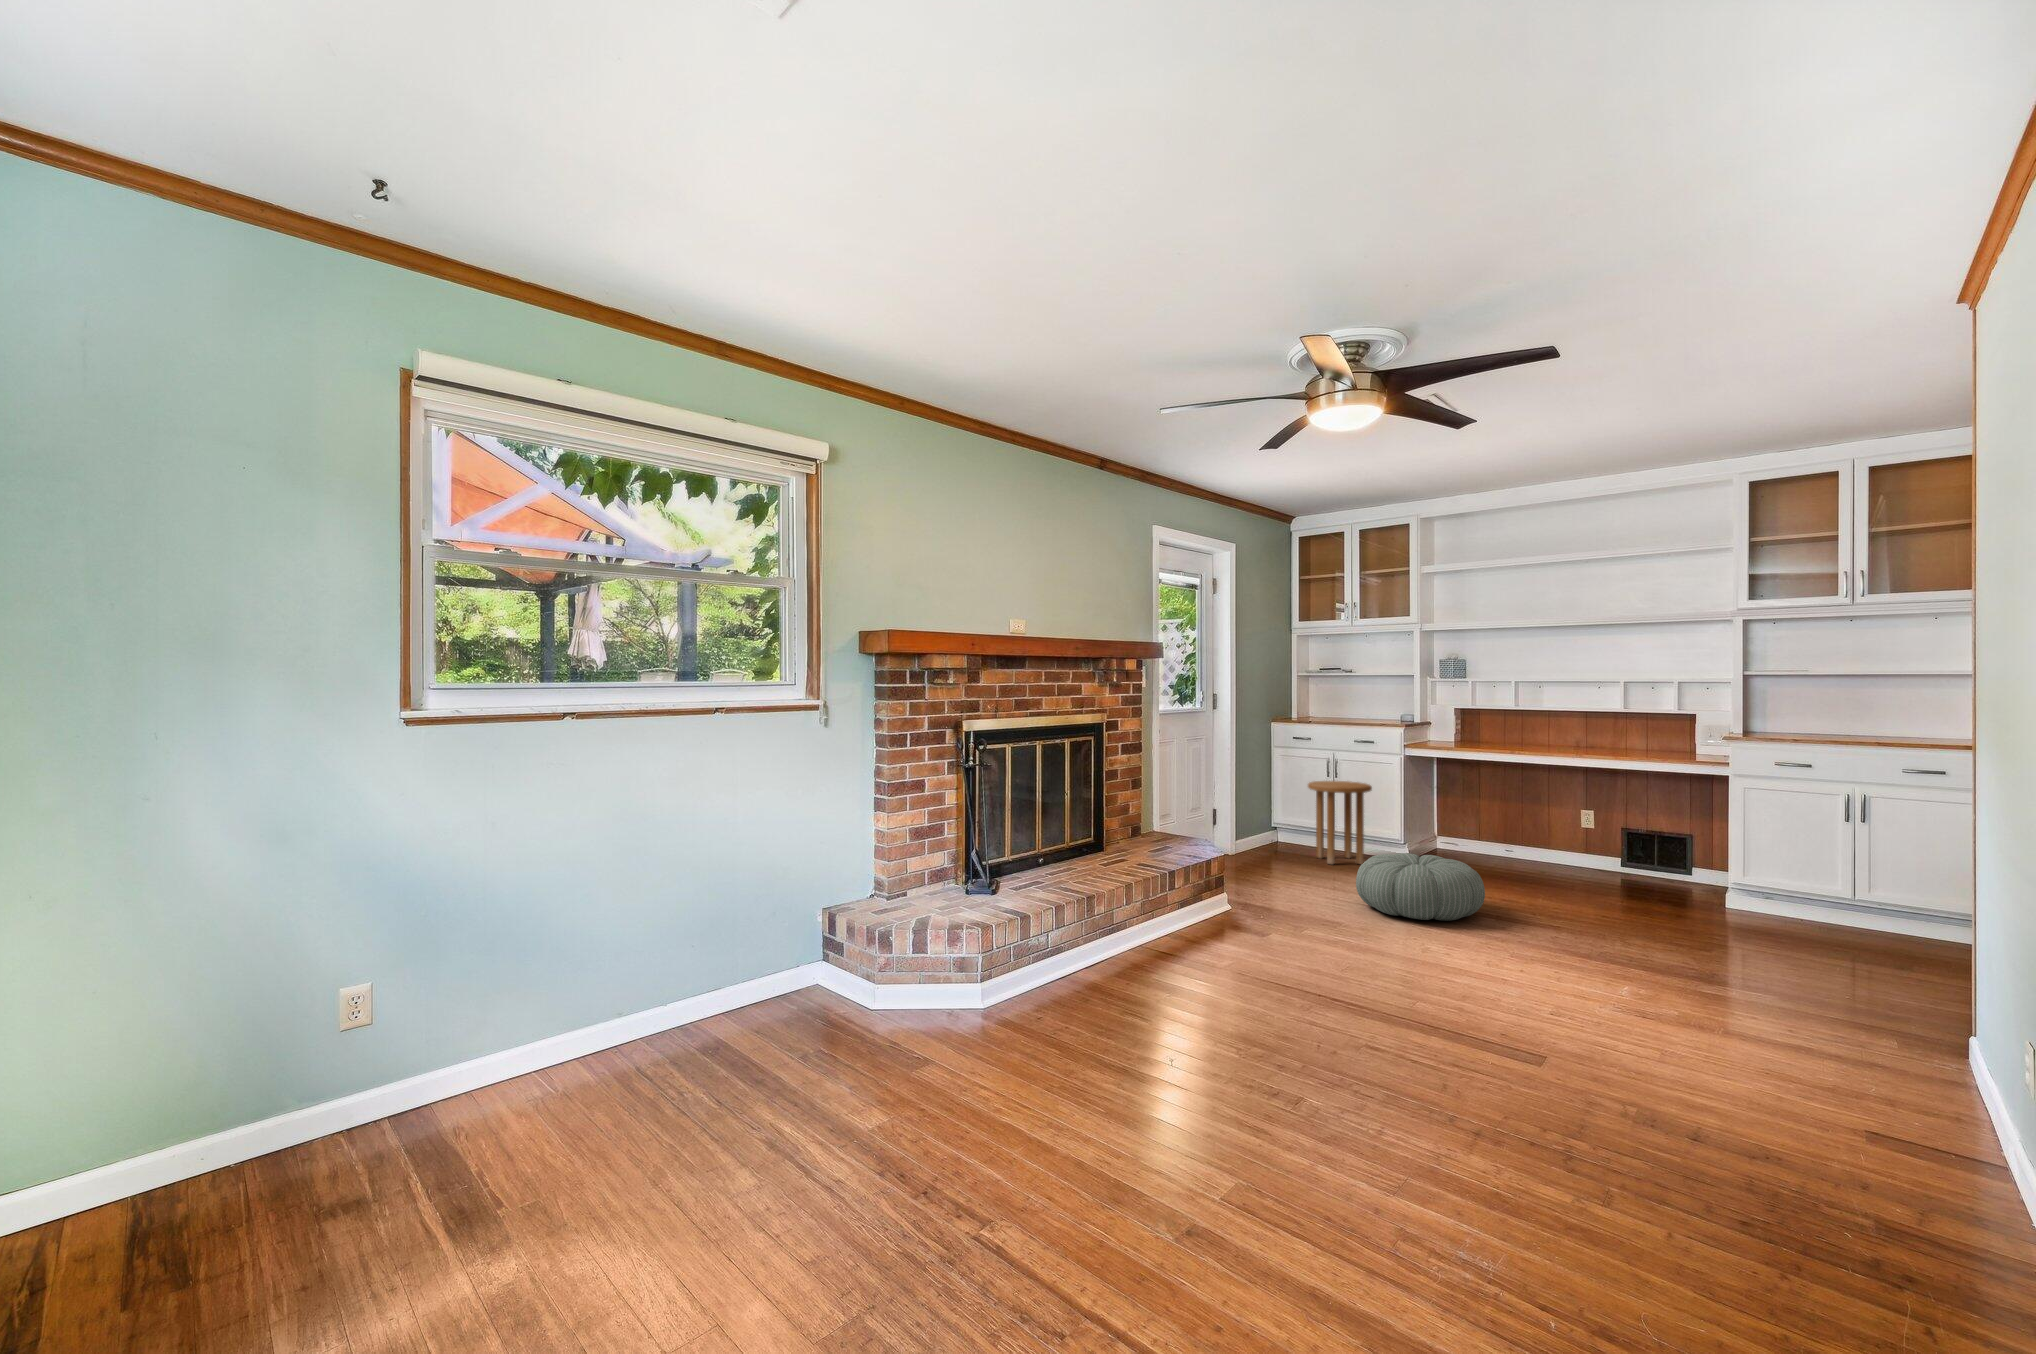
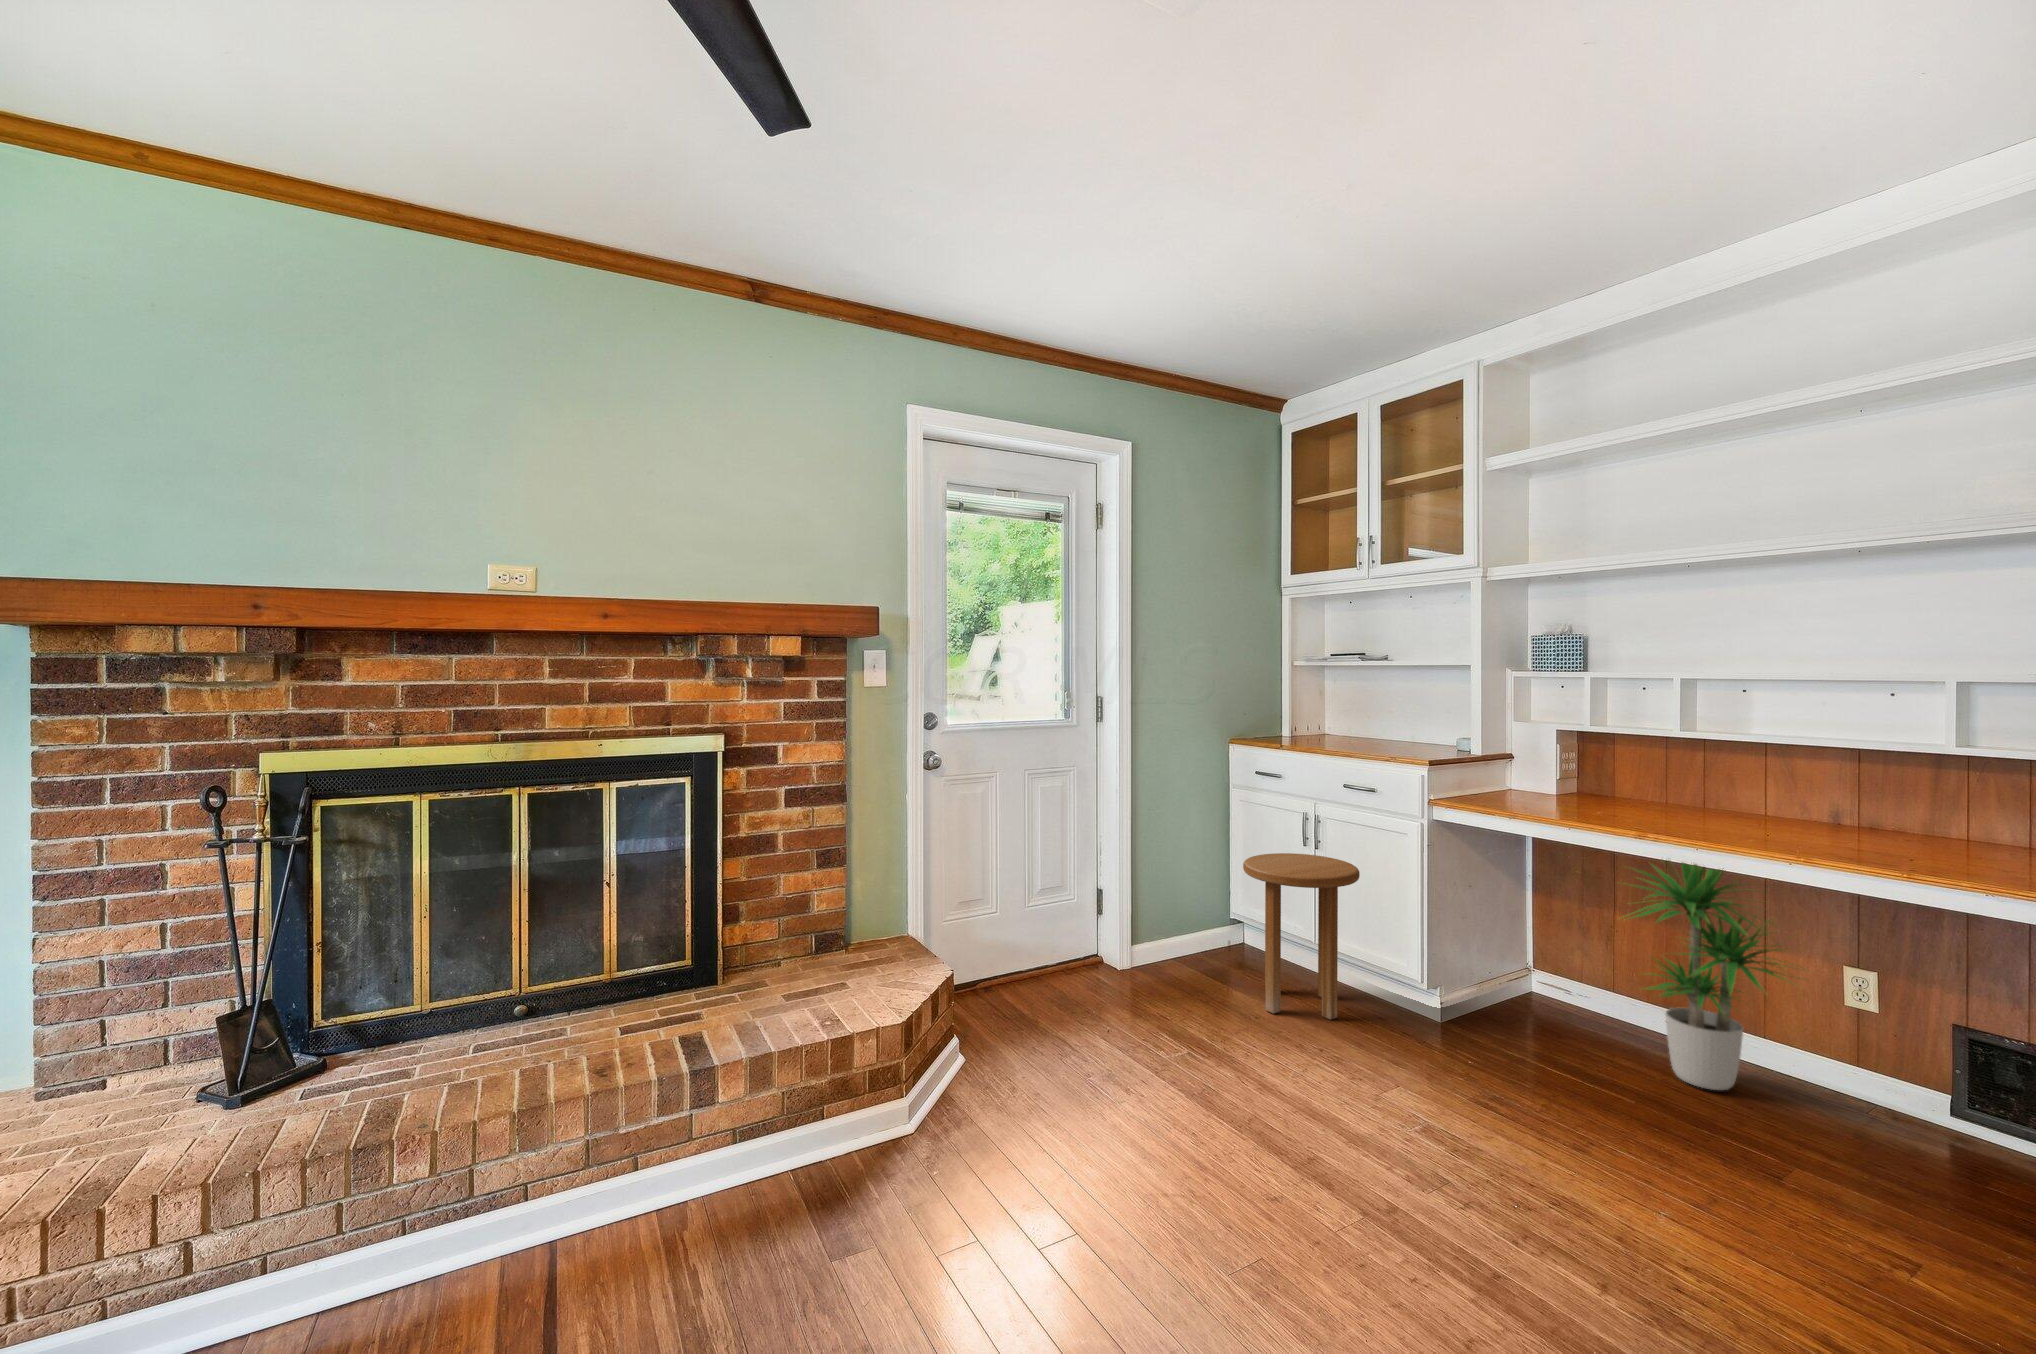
potted plant: none [1493,755,1579,871] -> present [1624,862,1809,1090]
pouf: present [1356,853,1485,921] -> none [1166,1049,1444,1269]

